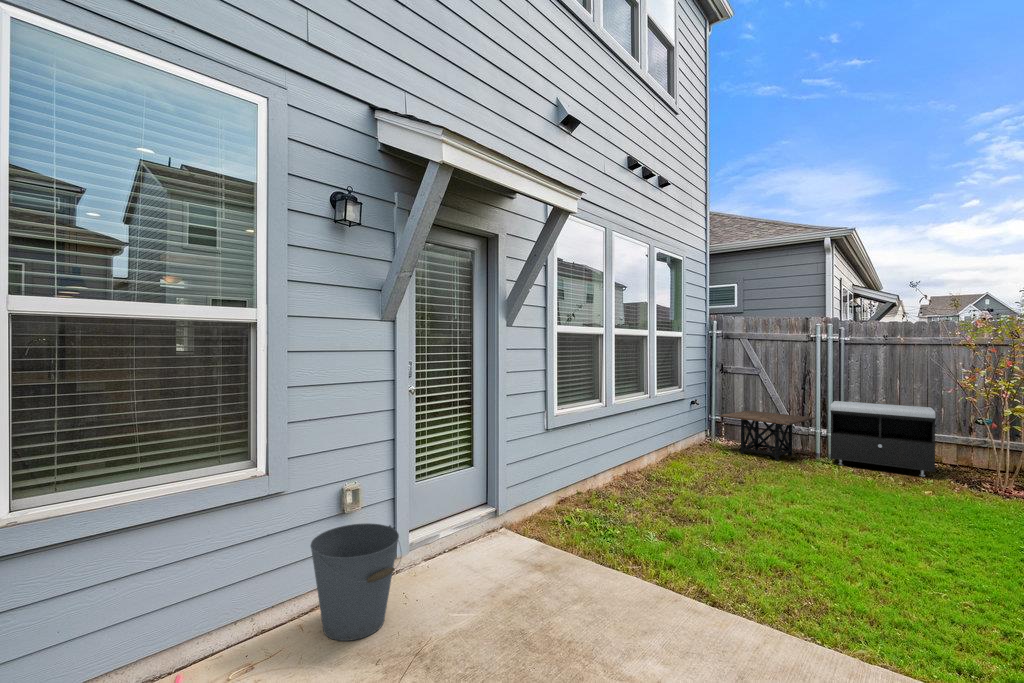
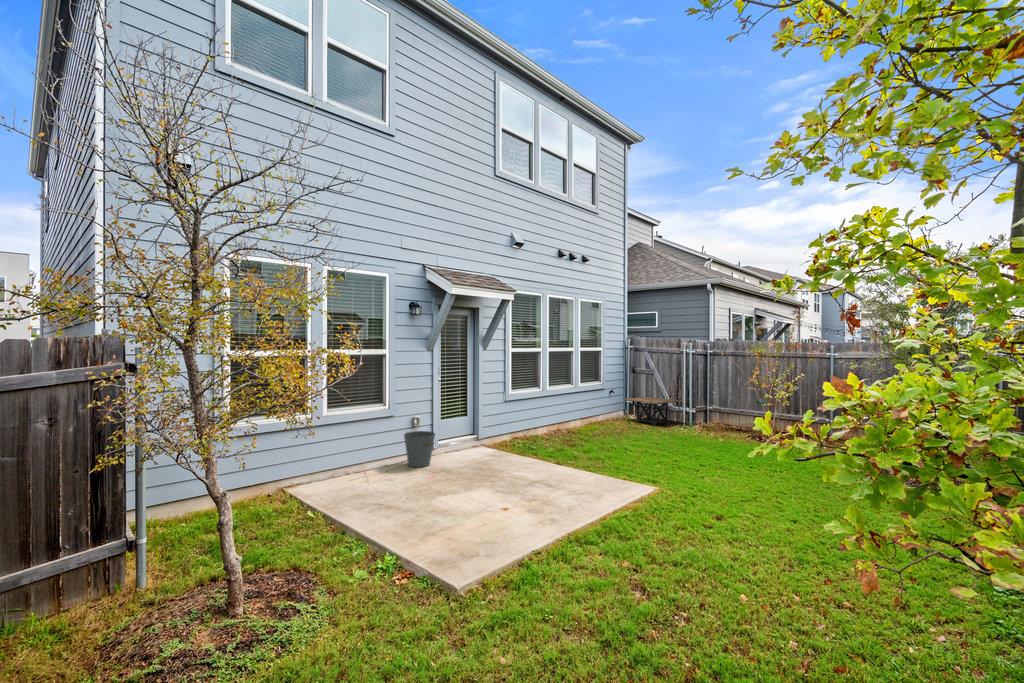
storage bench: present [830,401,935,477] -> none [684,390,742,433]

